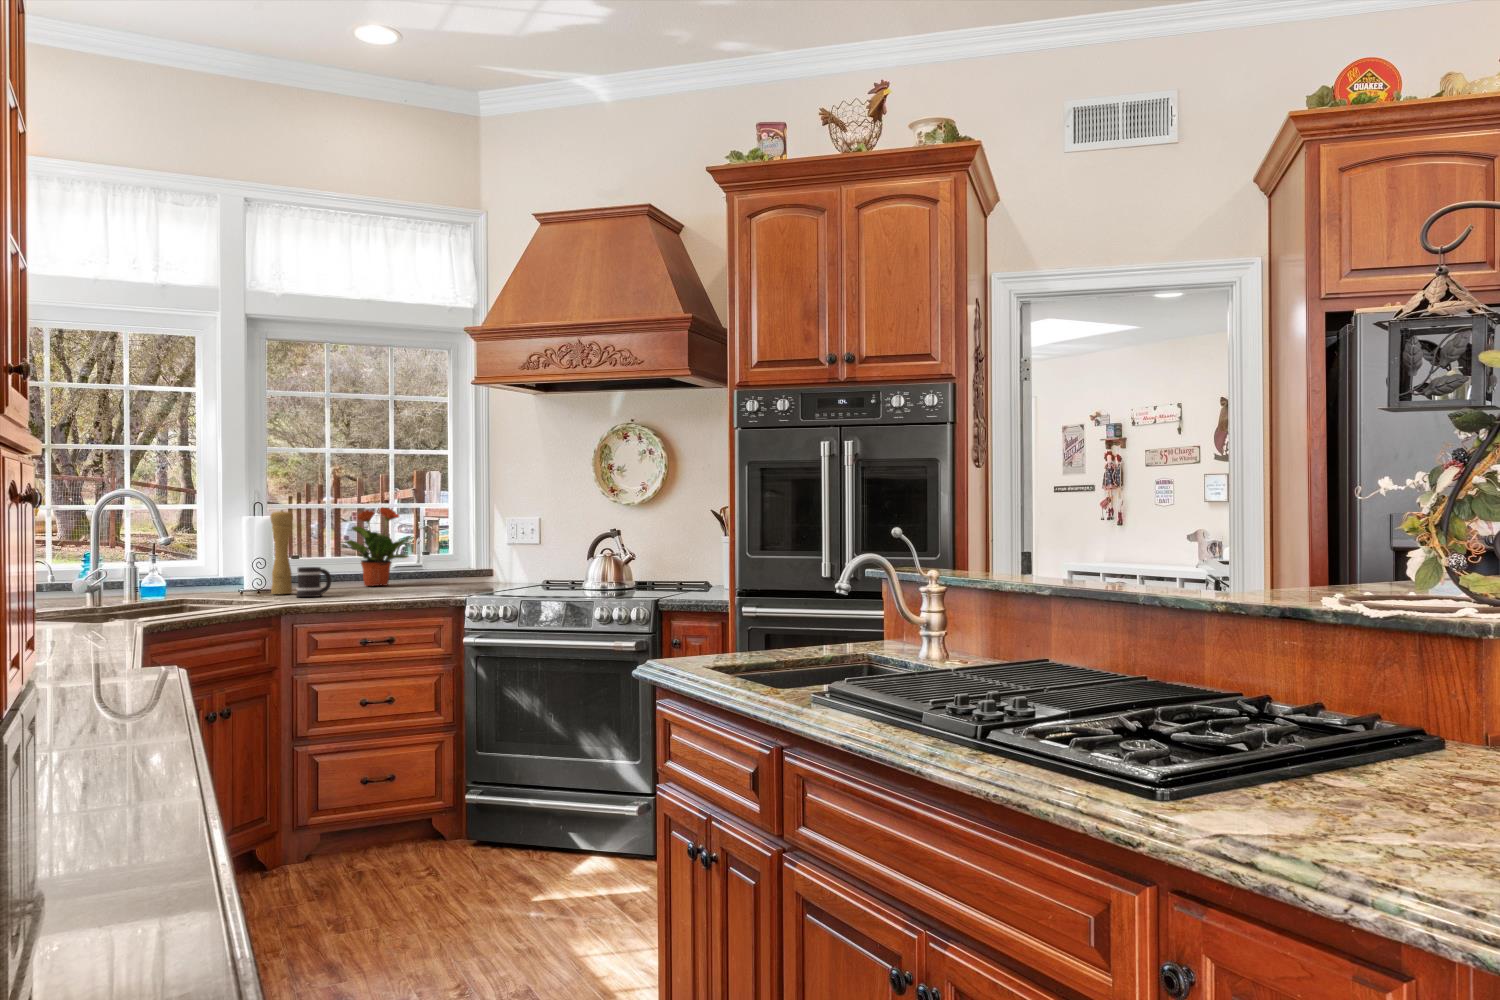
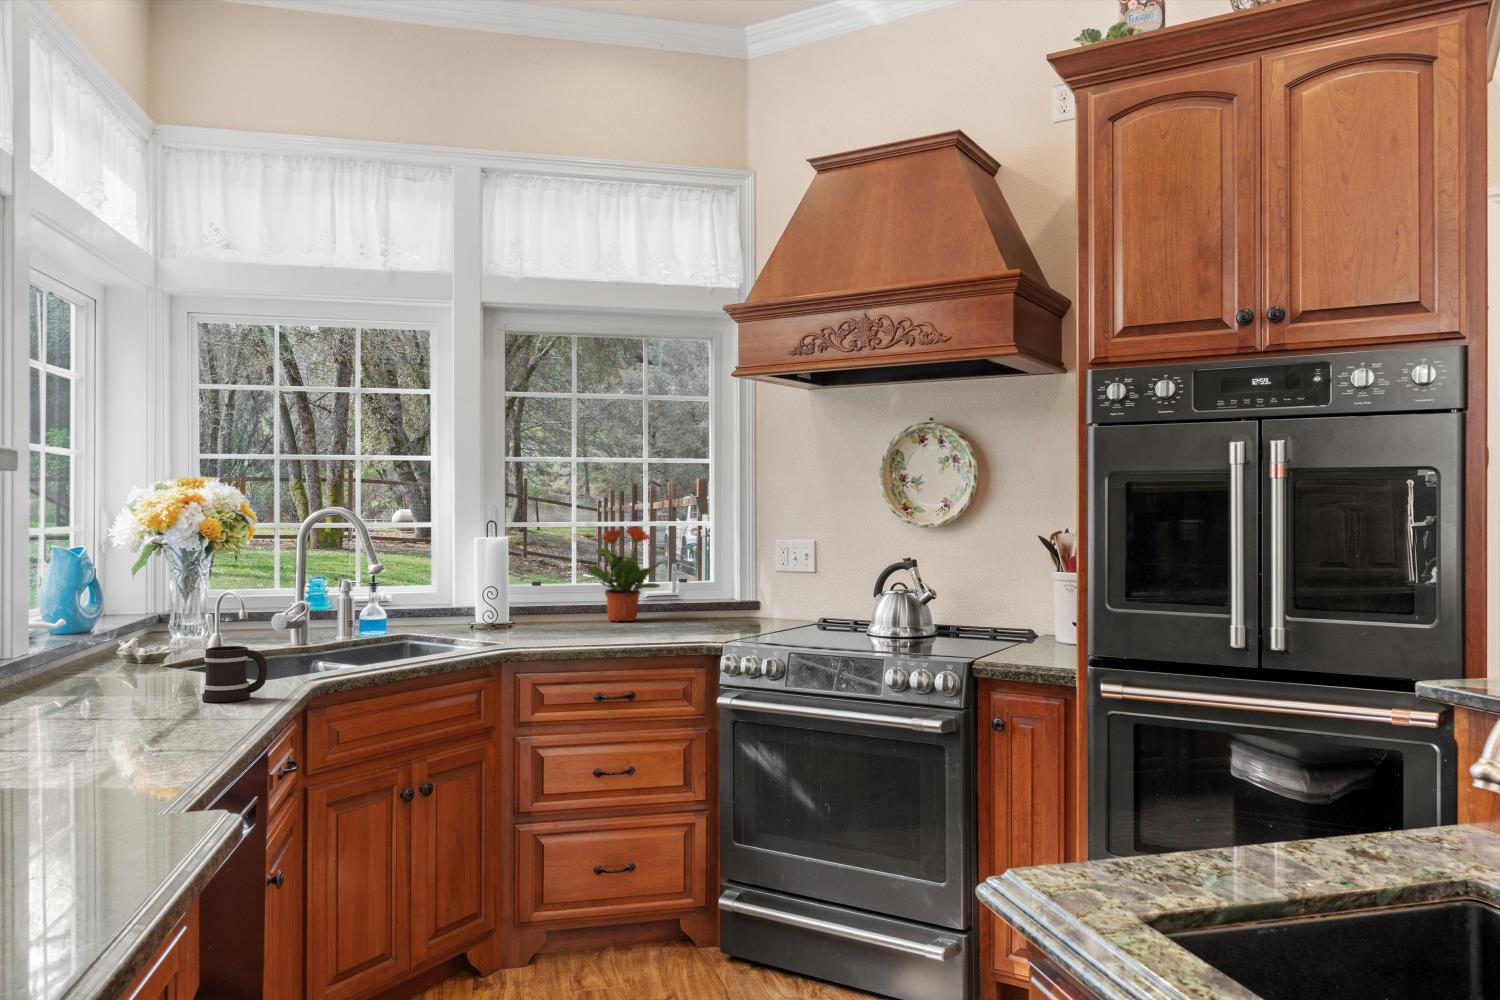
pepper mill: present [270,510,293,594] -> none [497,530,523,632]
mug: present [296,567,331,597] -> present [202,646,268,702]

